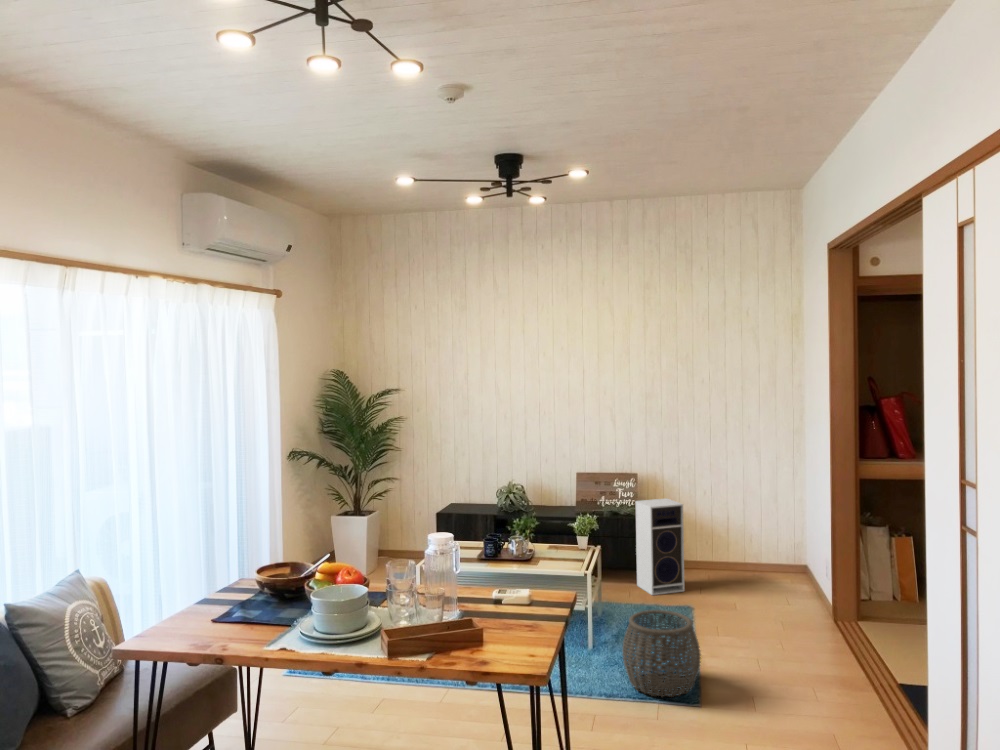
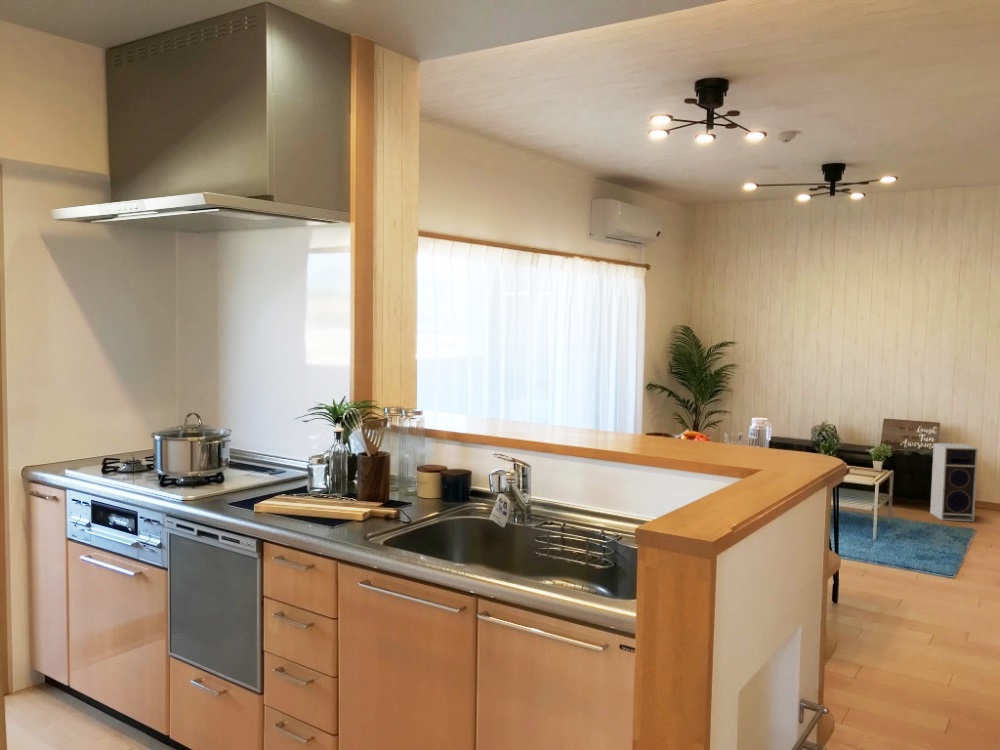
woven basket: present [622,610,701,697] -> none [895,511,960,571]

